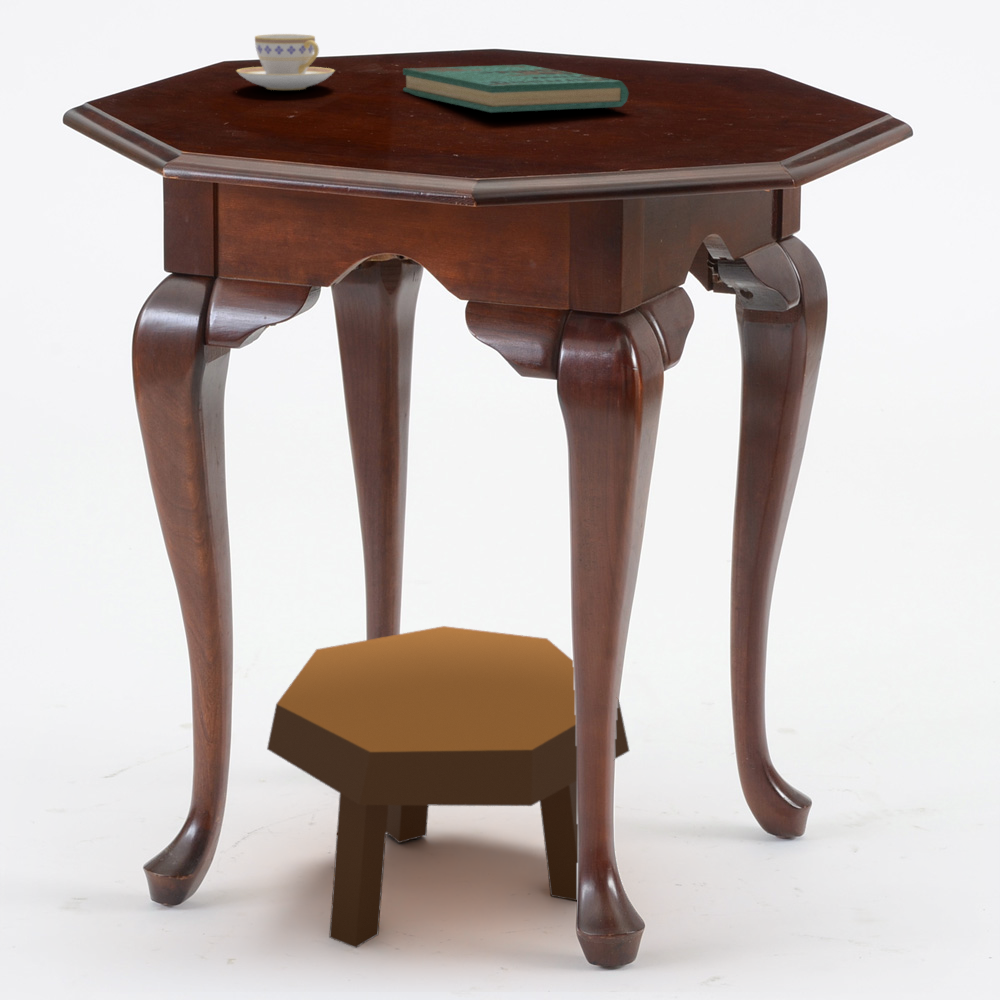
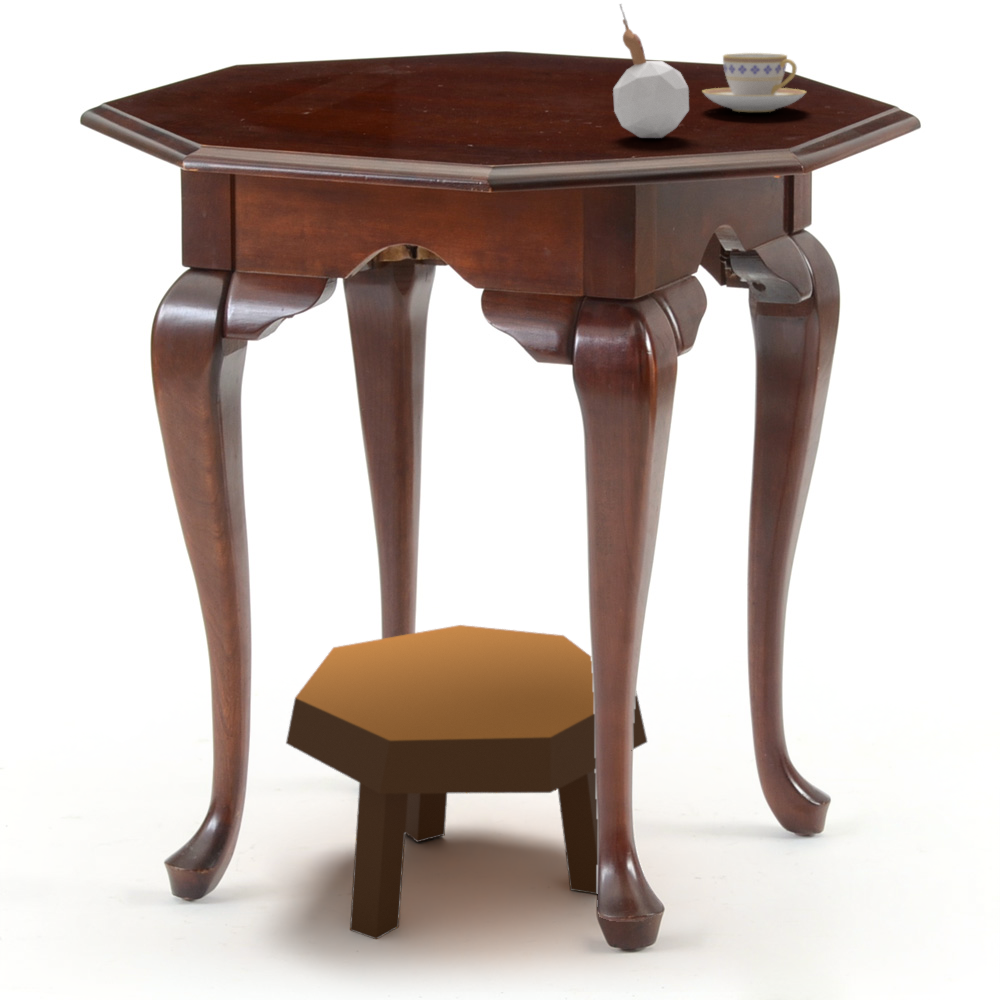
candle: none [602,11,679,149] -> present [613,4,689,138]
teacup: present [237,34,334,90] -> present [703,53,806,112]
book: present [403,65,629,113] -> none [416,63,639,106]

